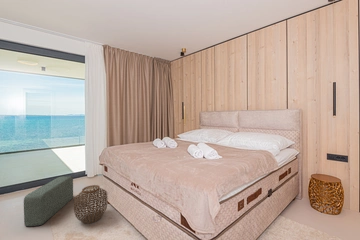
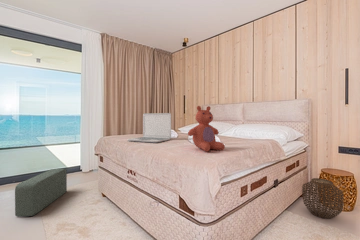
teddy bear: none [187,123,222,168] -> present [188,106,225,151]
laptop: none [130,125,171,155] -> present [127,113,171,143]
woven basket: present [74,185,107,224] -> present [302,178,344,219]

